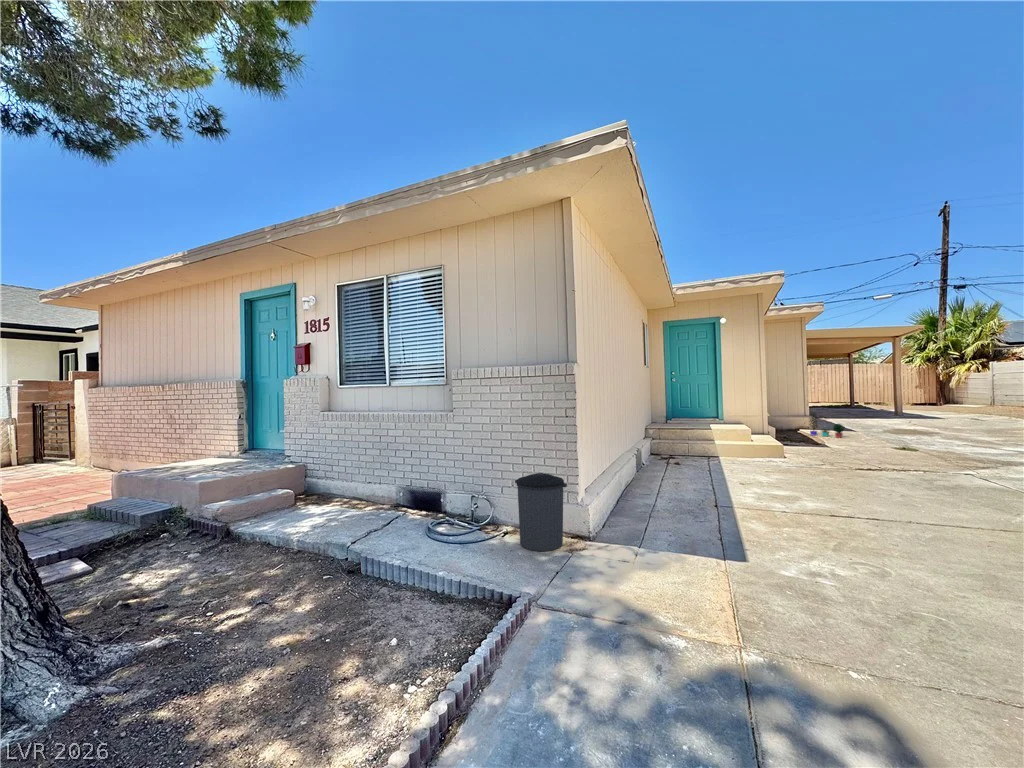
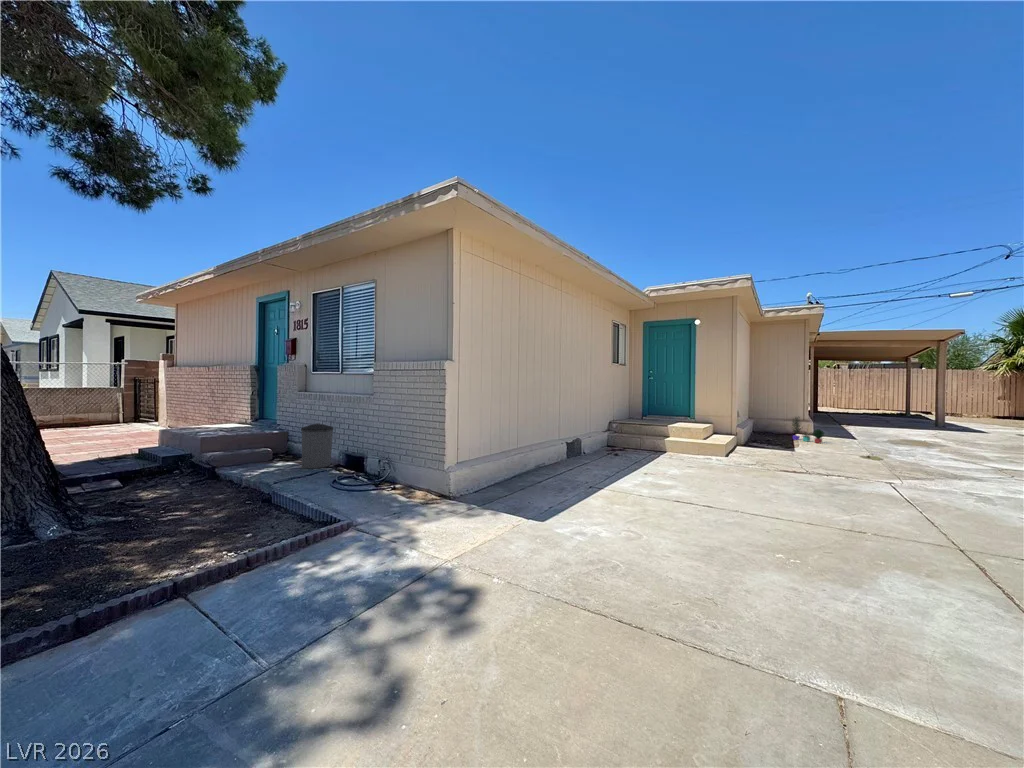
trash can: present [515,473,567,551] -> present [301,423,333,468]

